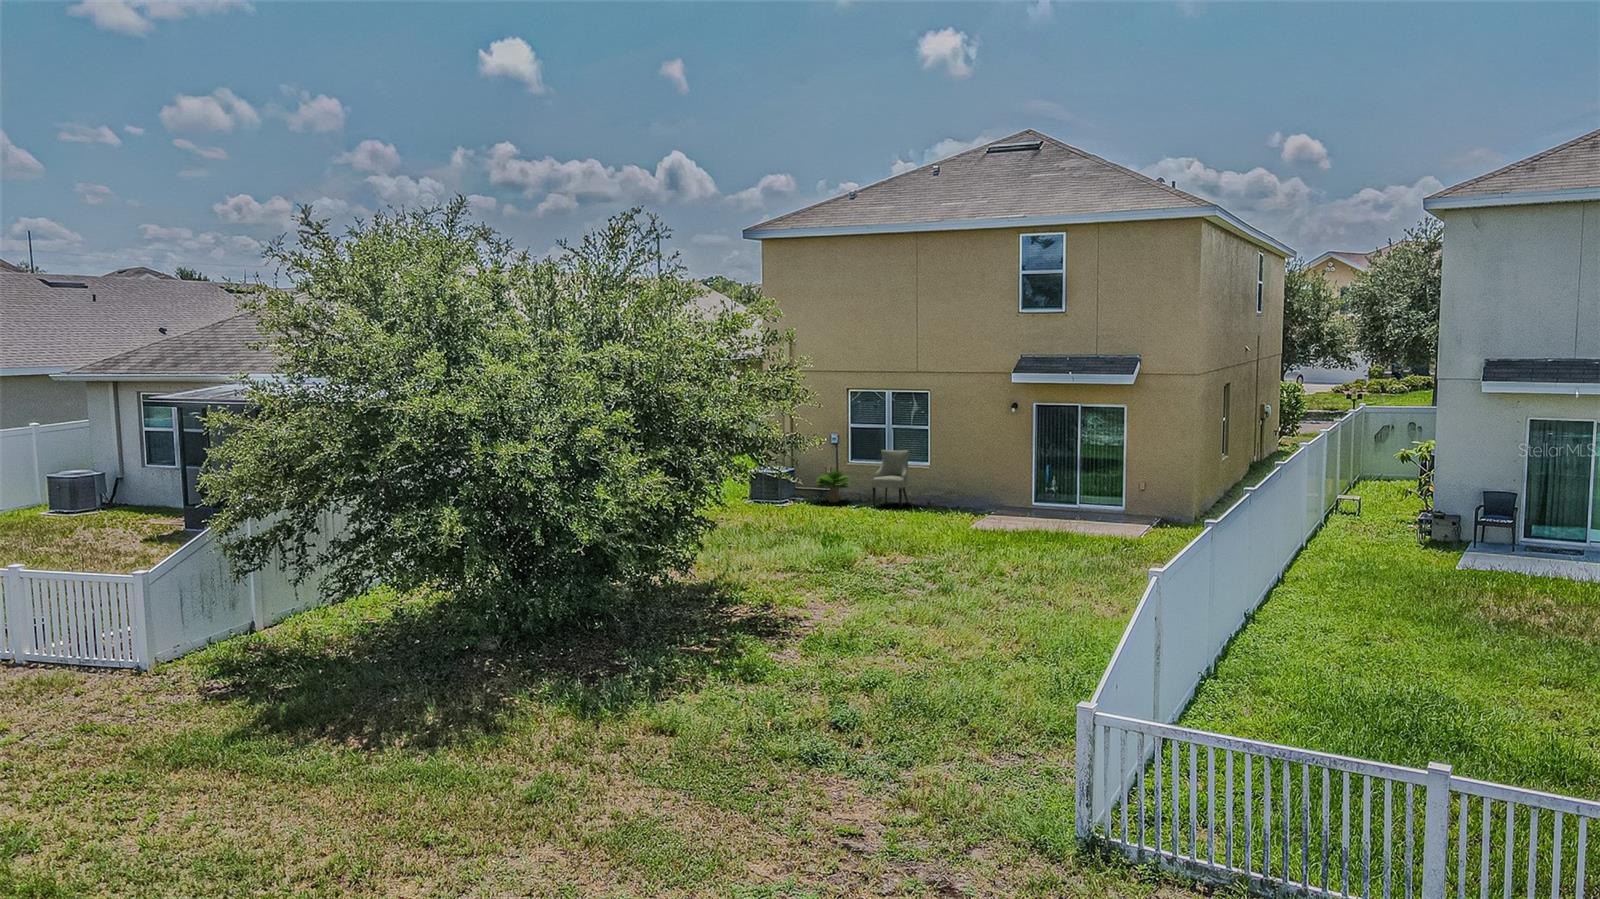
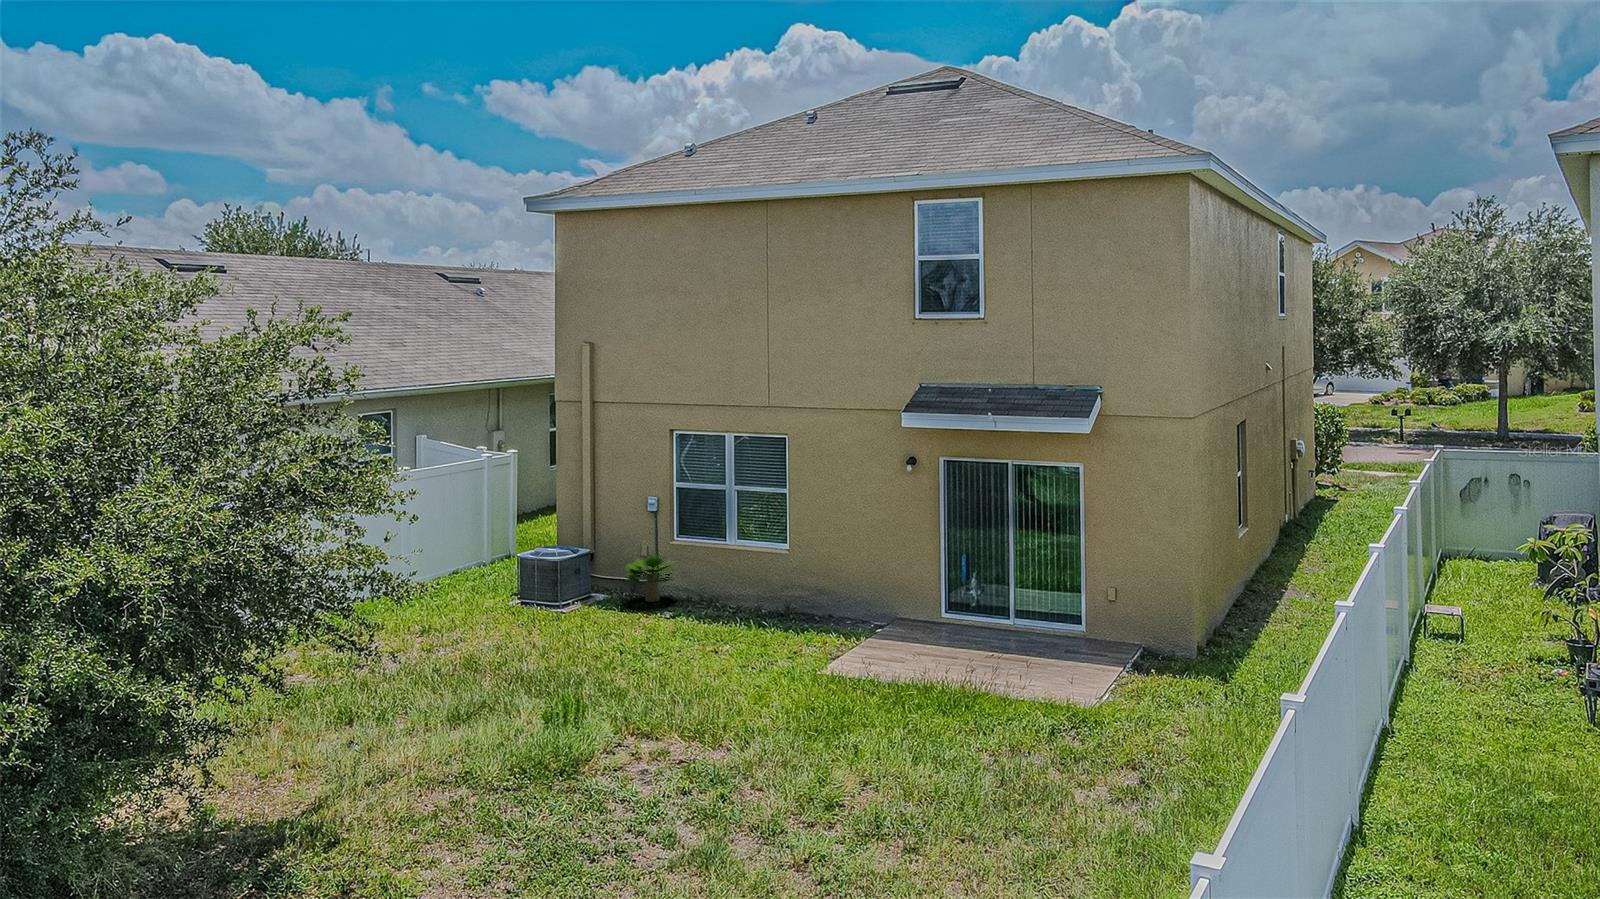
chair: present [871,450,909,507] -> none [700,524,761,613]

